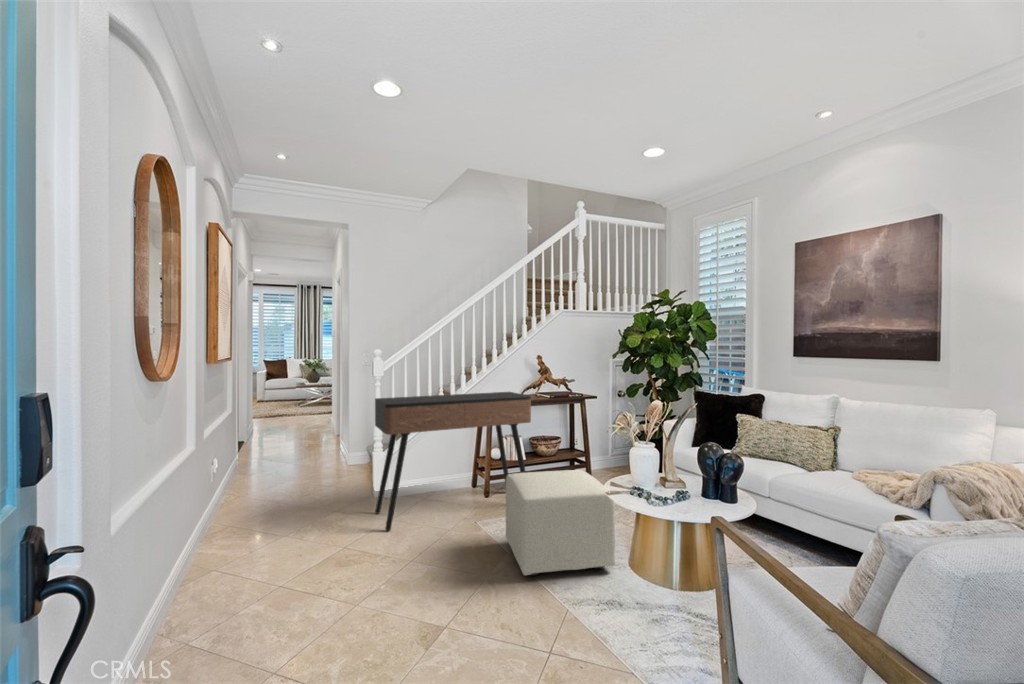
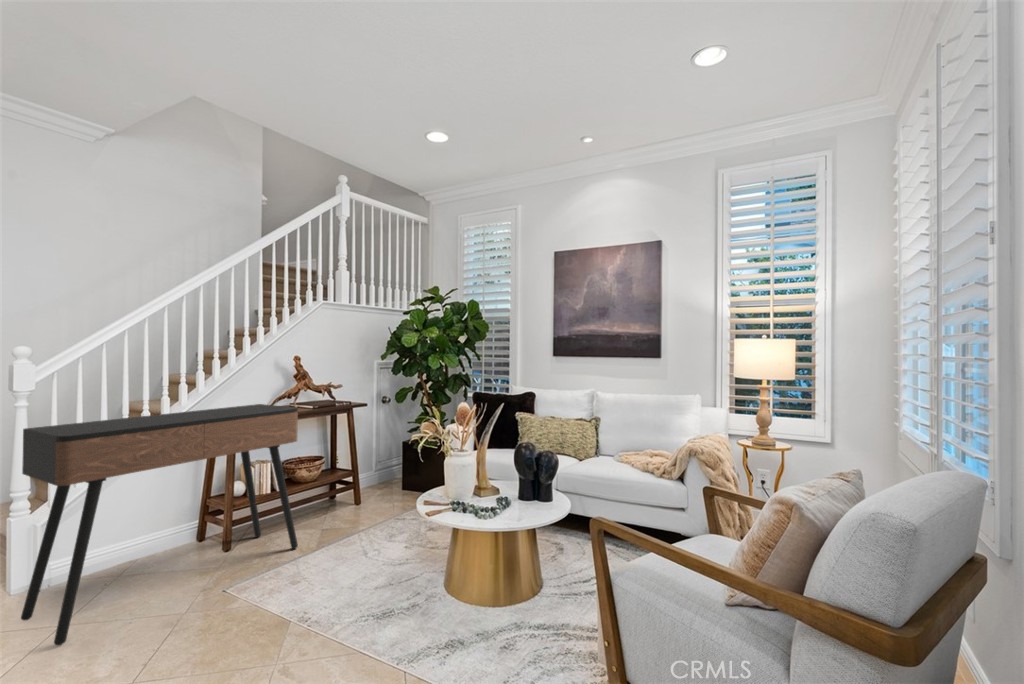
ottoman: present [506,470,615,576] -> none [281,492,435,646]

